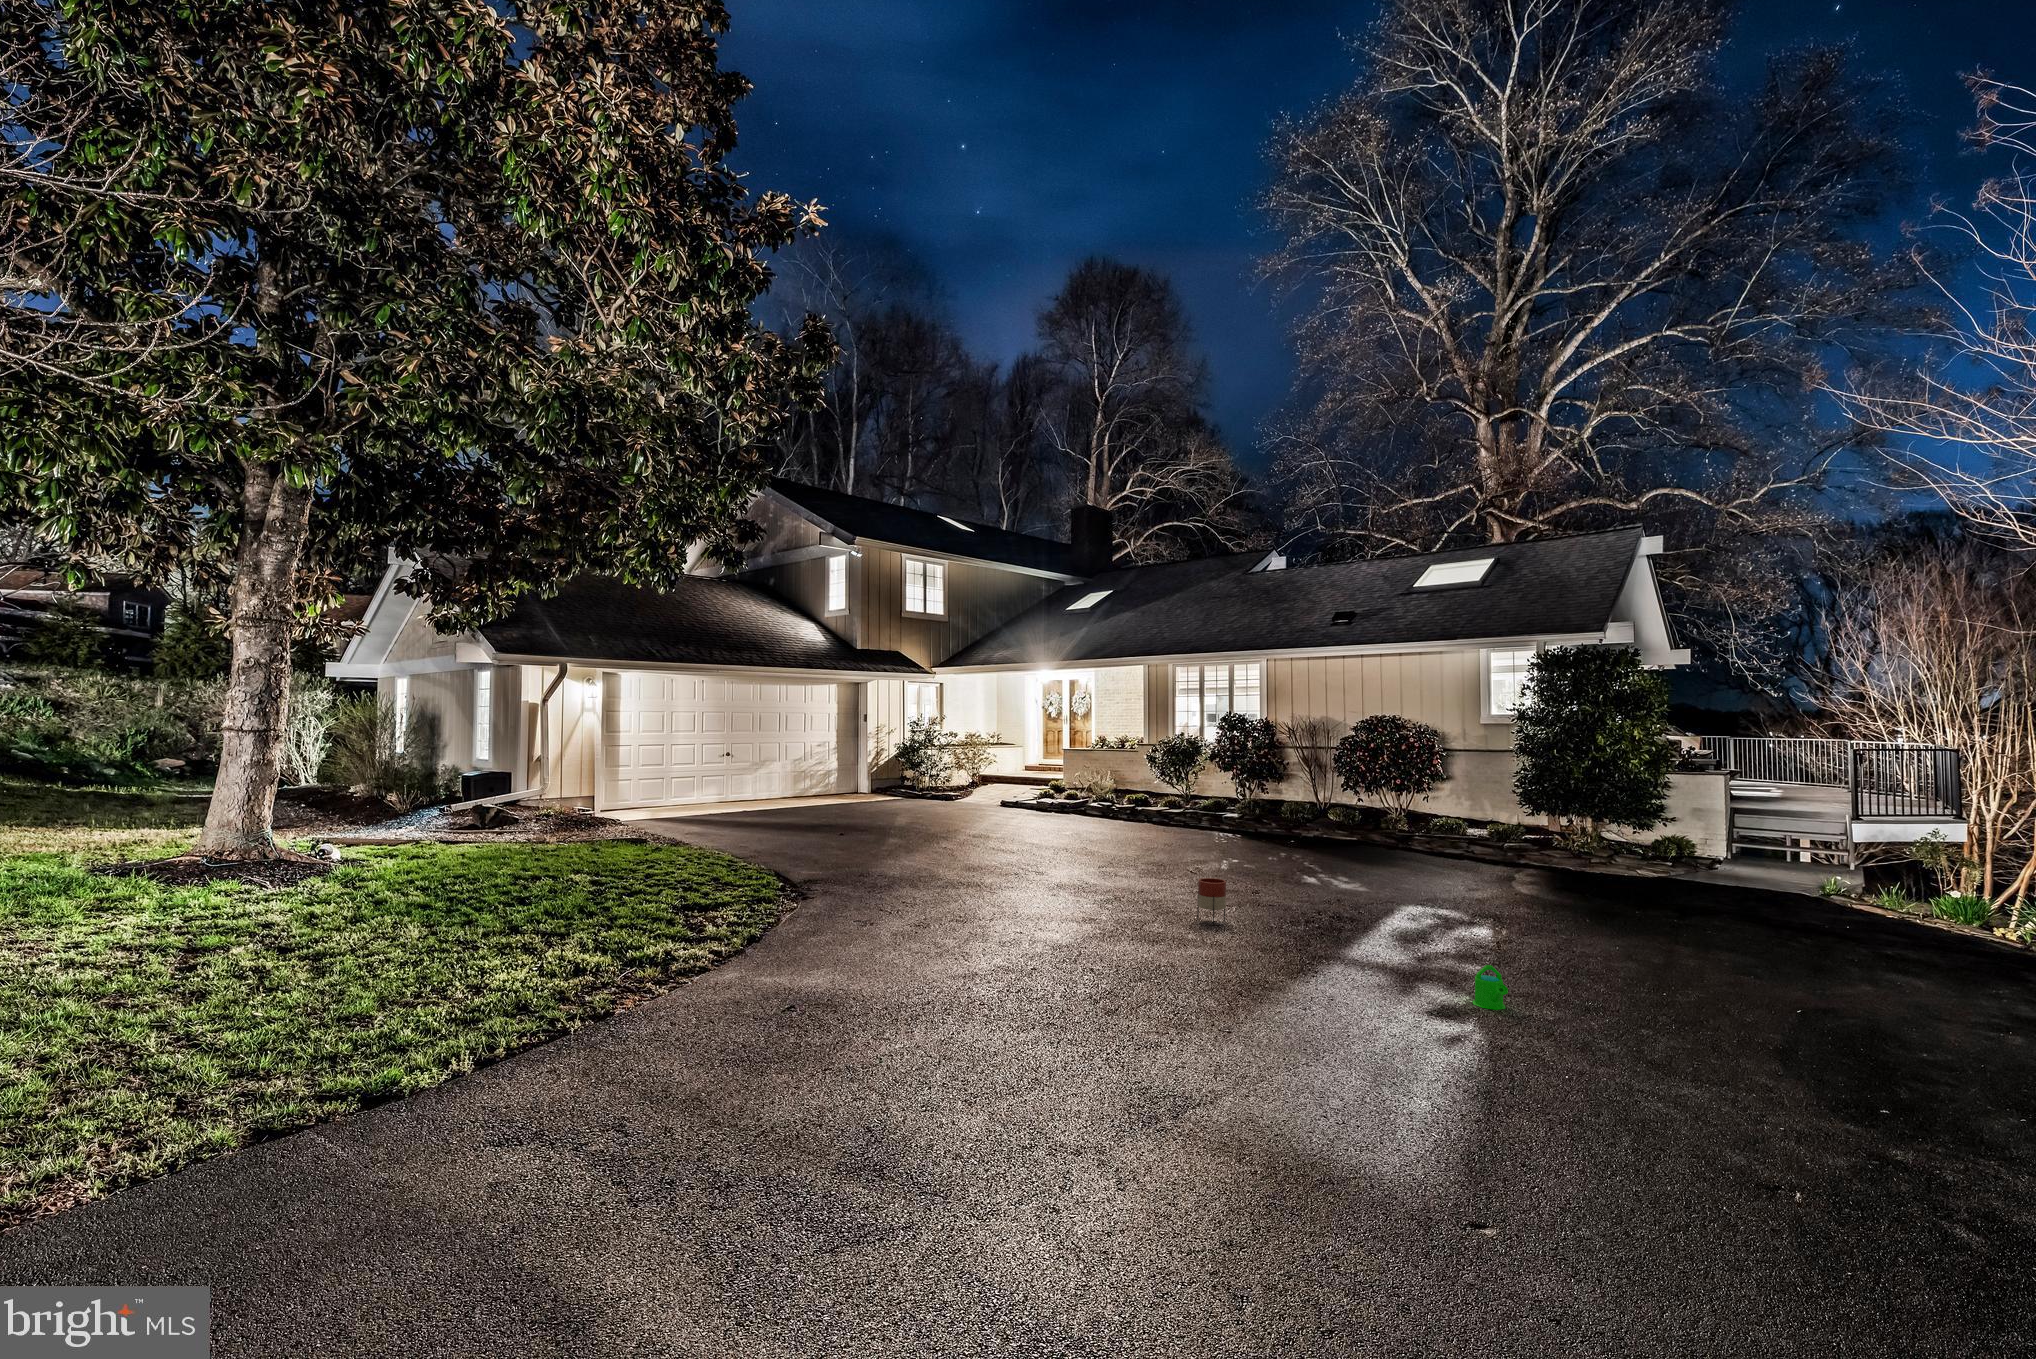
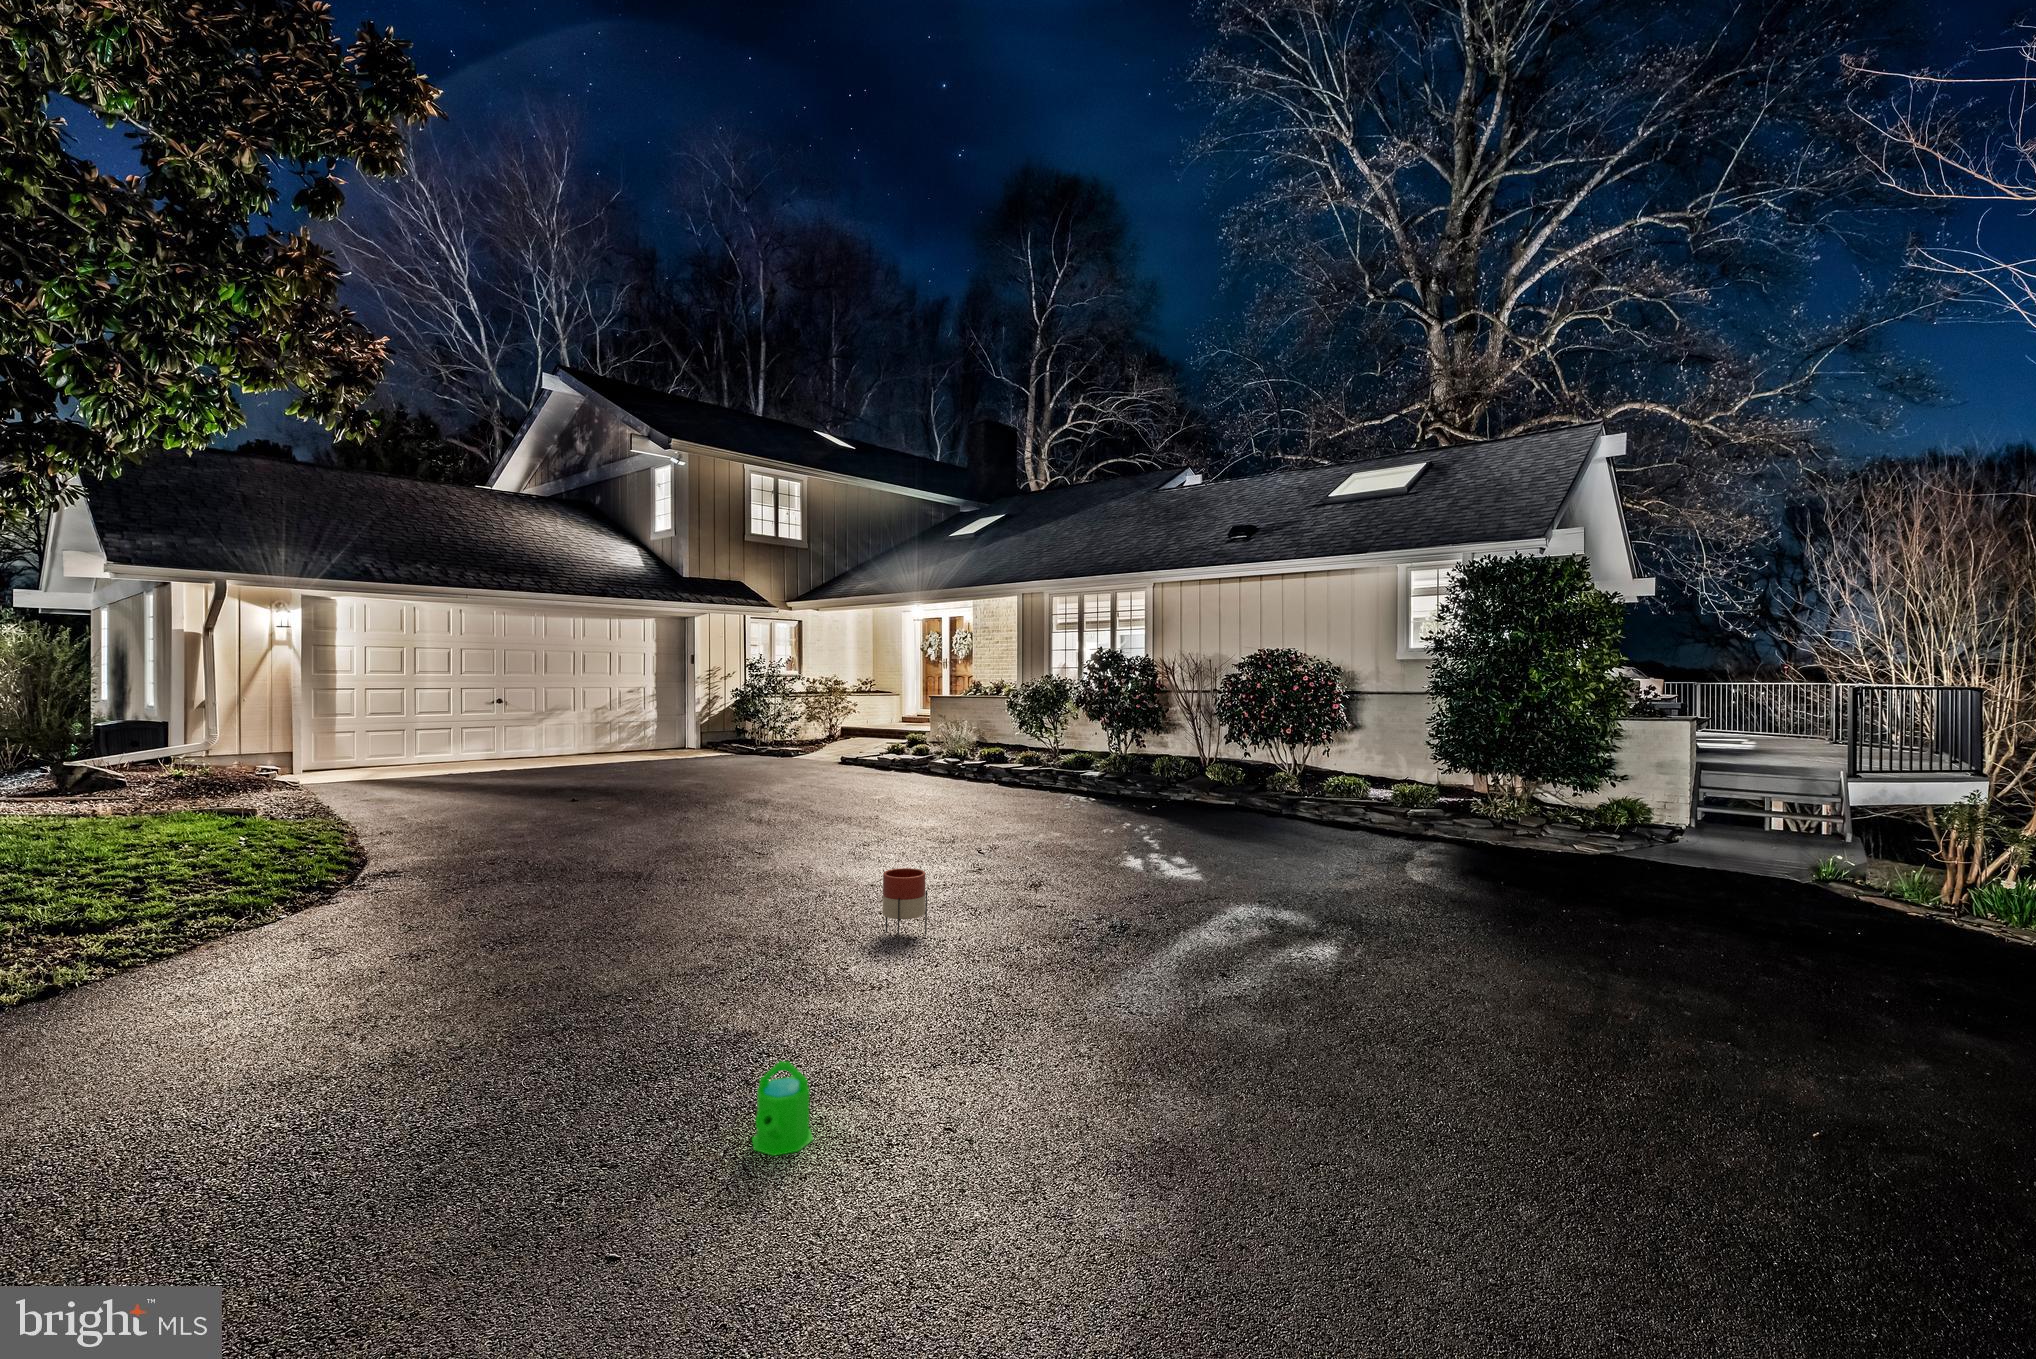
watering can: present [1472,965,1508,1010] -> present [752,1061,813,1156]

